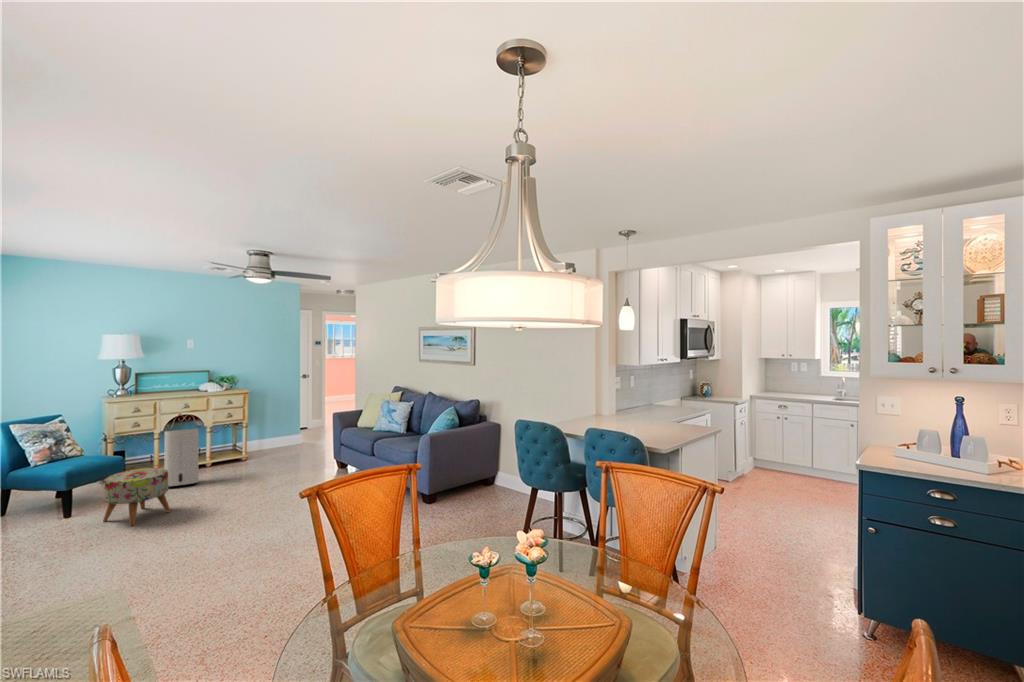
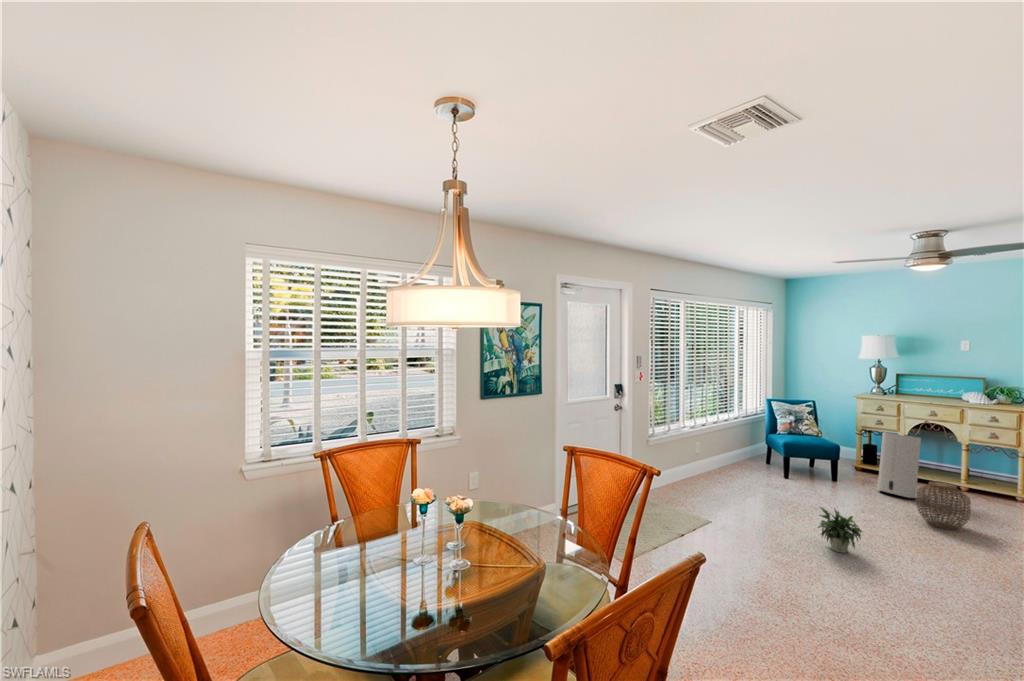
woven basket: none [226,457,263,494] -> present [916,481,971,530]
ottoman: present [103,468,171,526] -> none [788,454,845,508]
potted plant: none [203,504,255,541] -> present [818,507,862,553]

